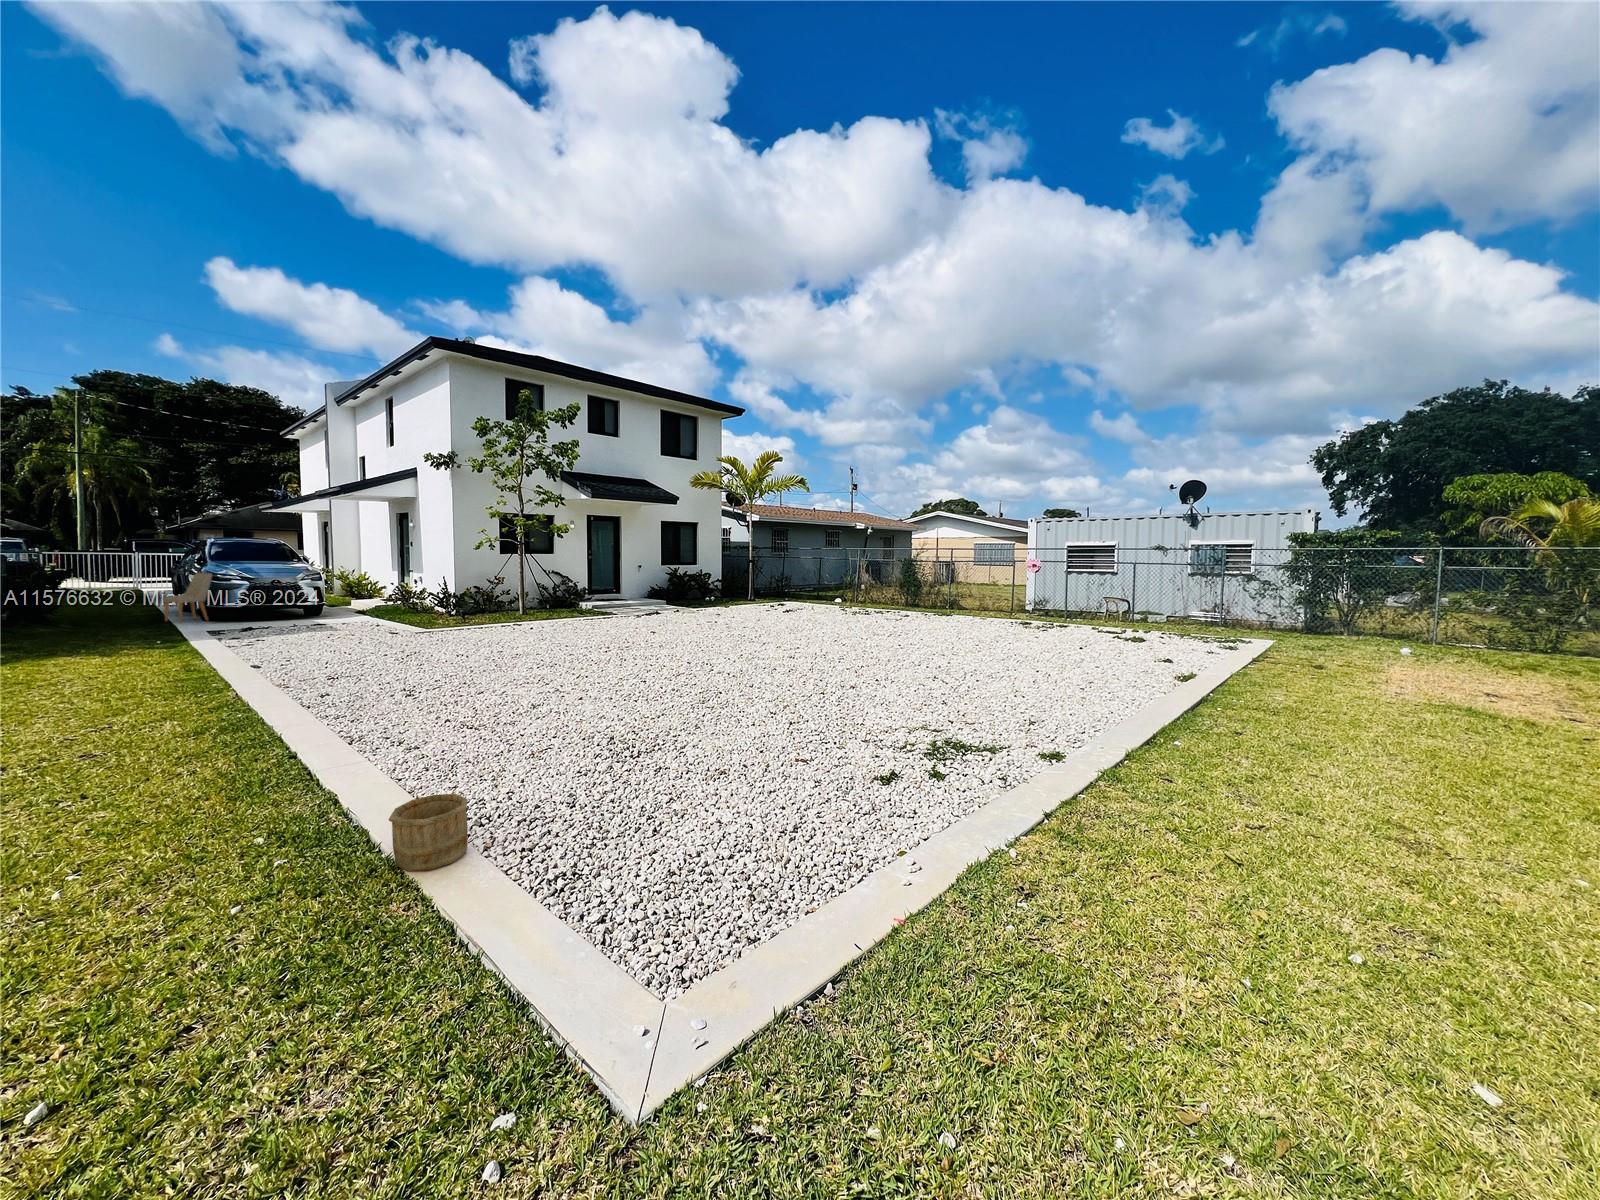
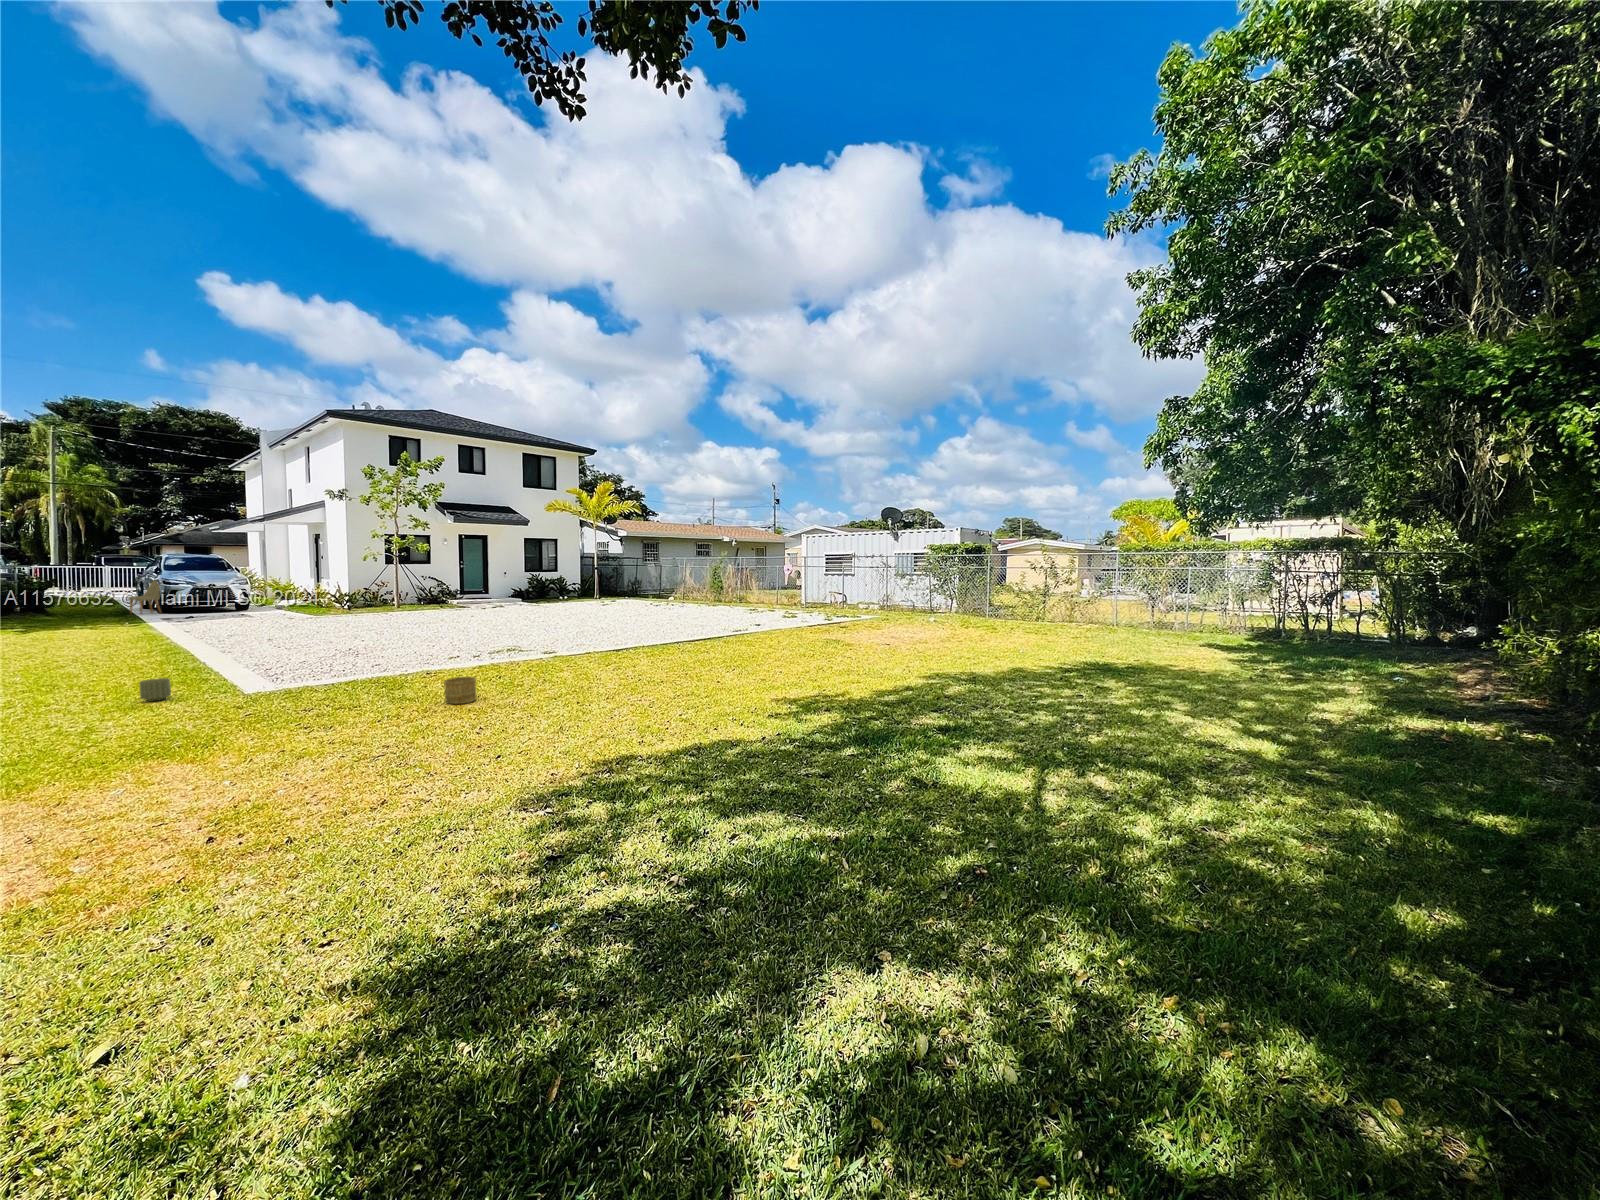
wooden bucket: present [389,794,468,871] -> present [444,676,476,704]
planter: none [206,955,314,1073] -> present [139,678,171,701]

